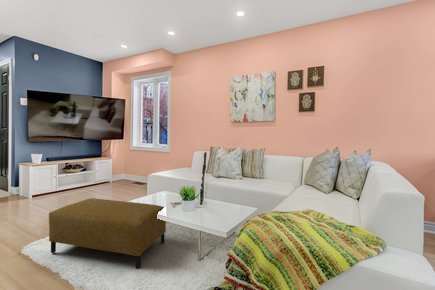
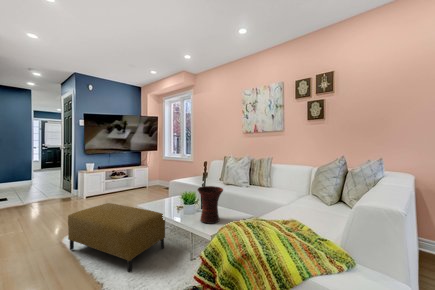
vase: none [206,176,233,213] -> present [198,186,223,224]

